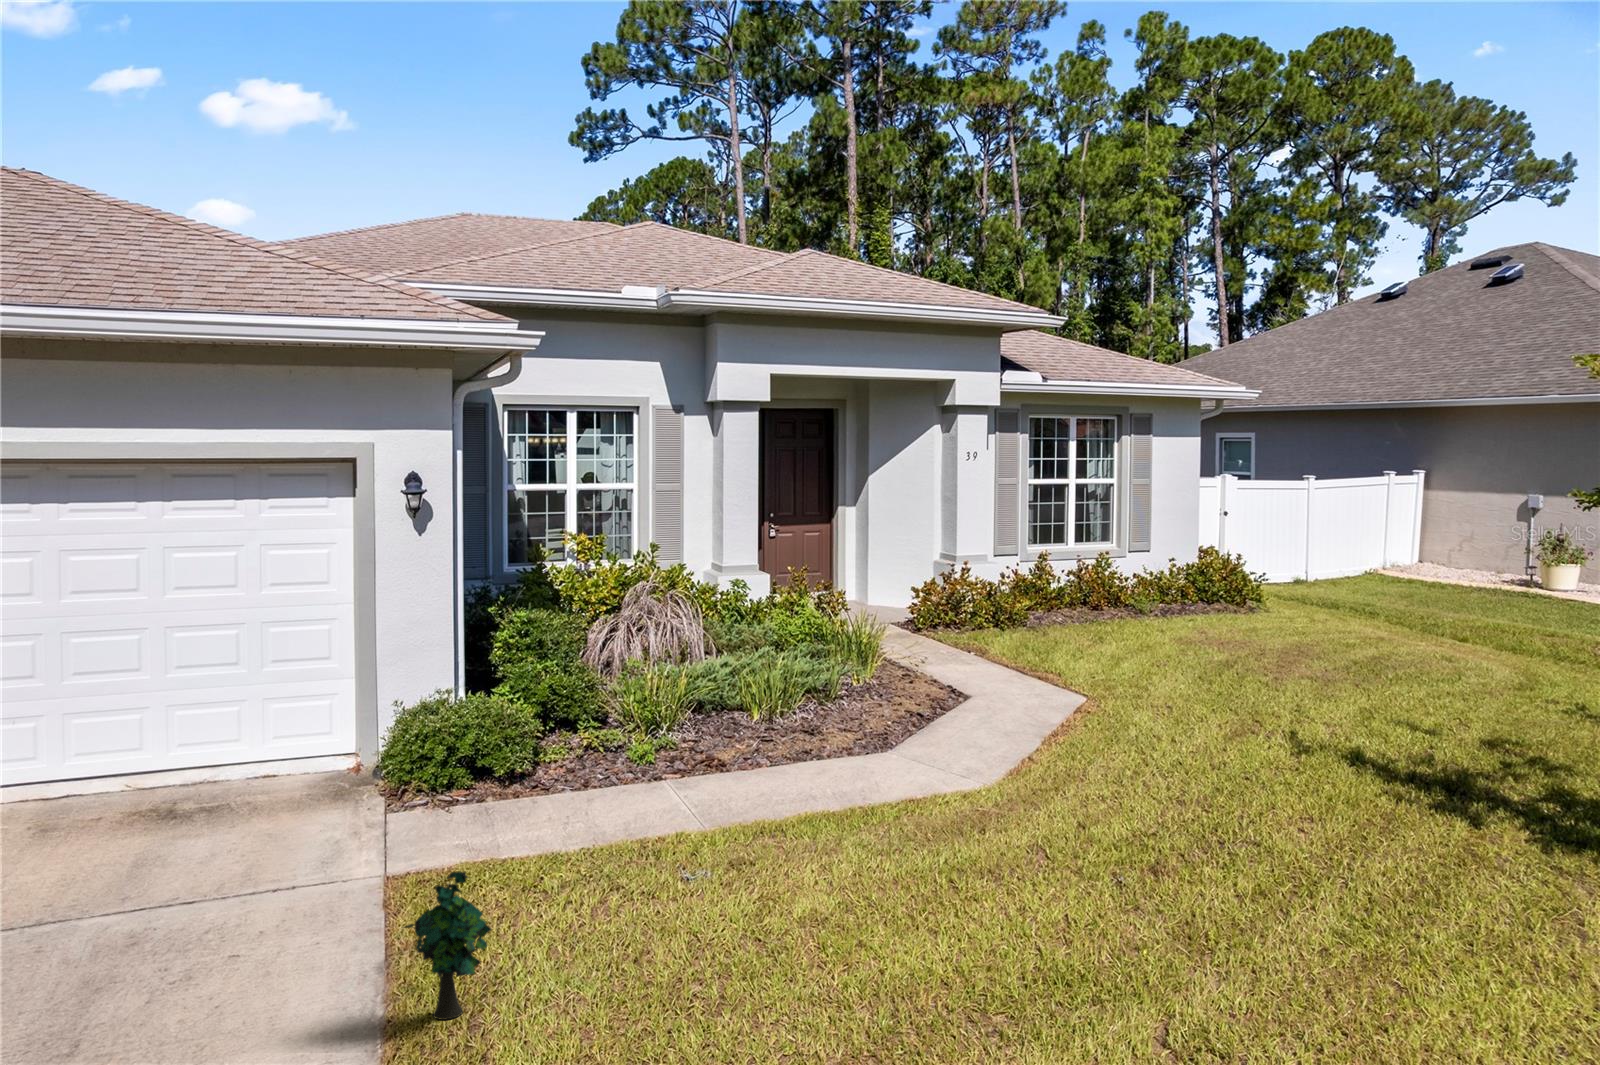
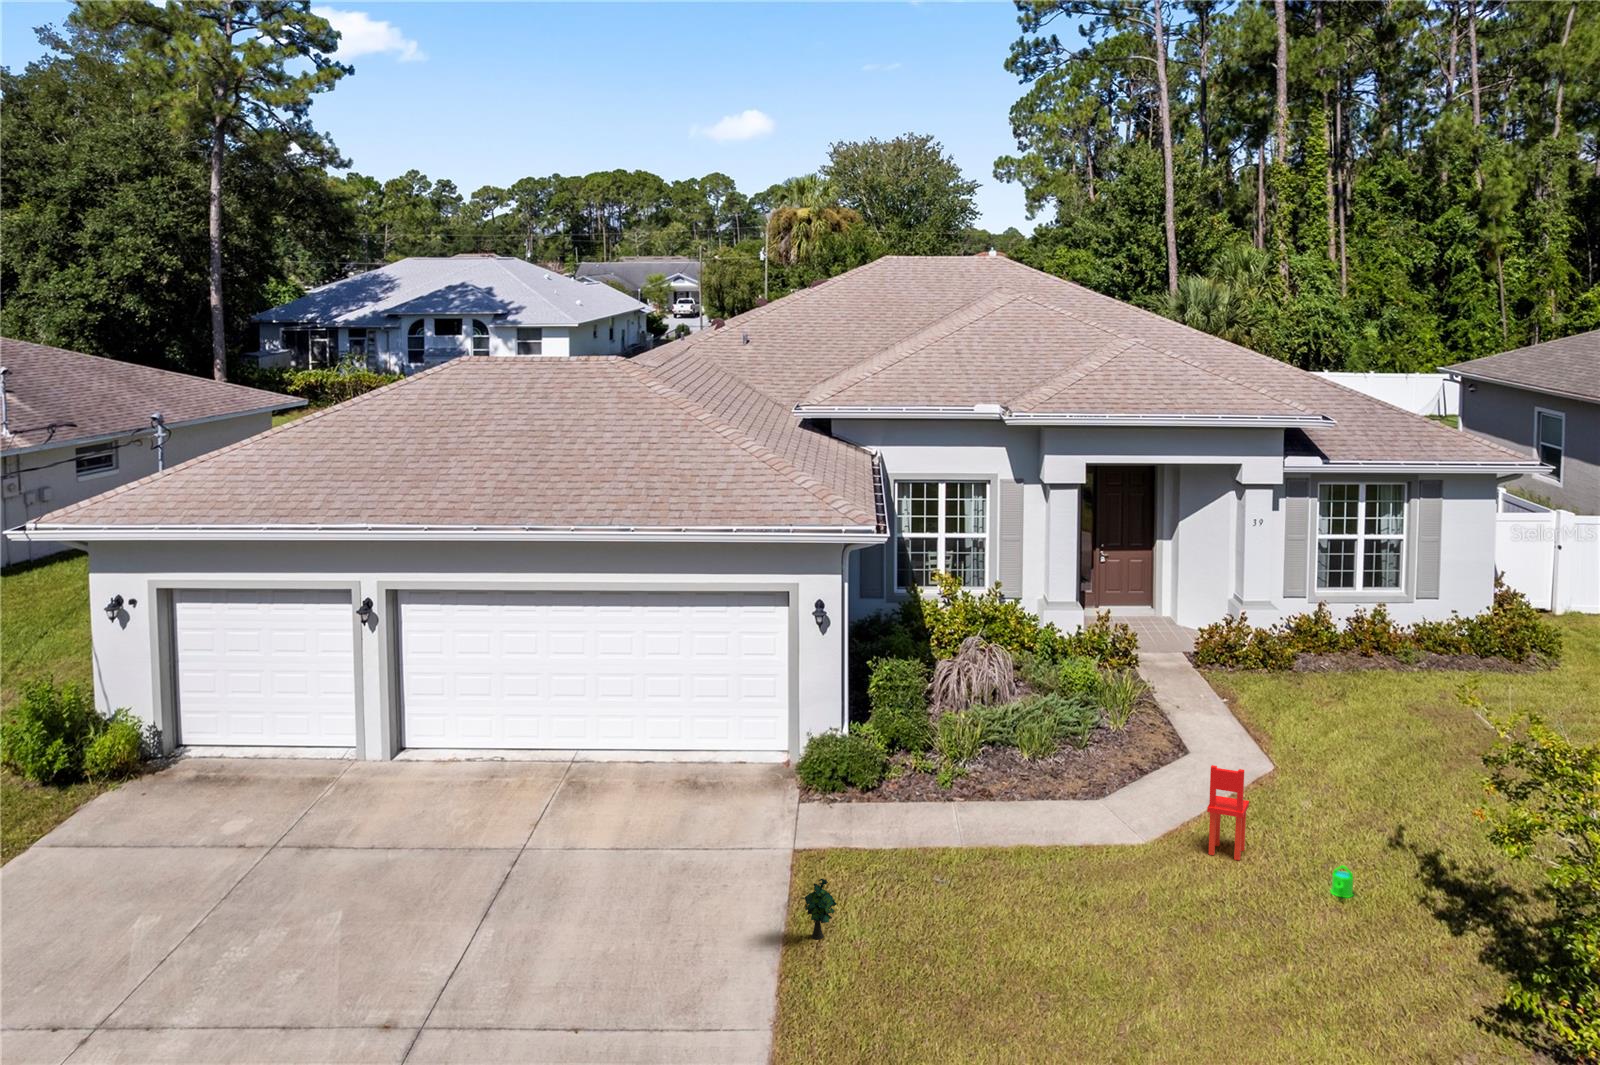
chair: none [1091,640,1153,793] -> present [1207,765,1249,860]
watering can: none [1308,764,1349,816] -> present [1330,865,1353,898]

